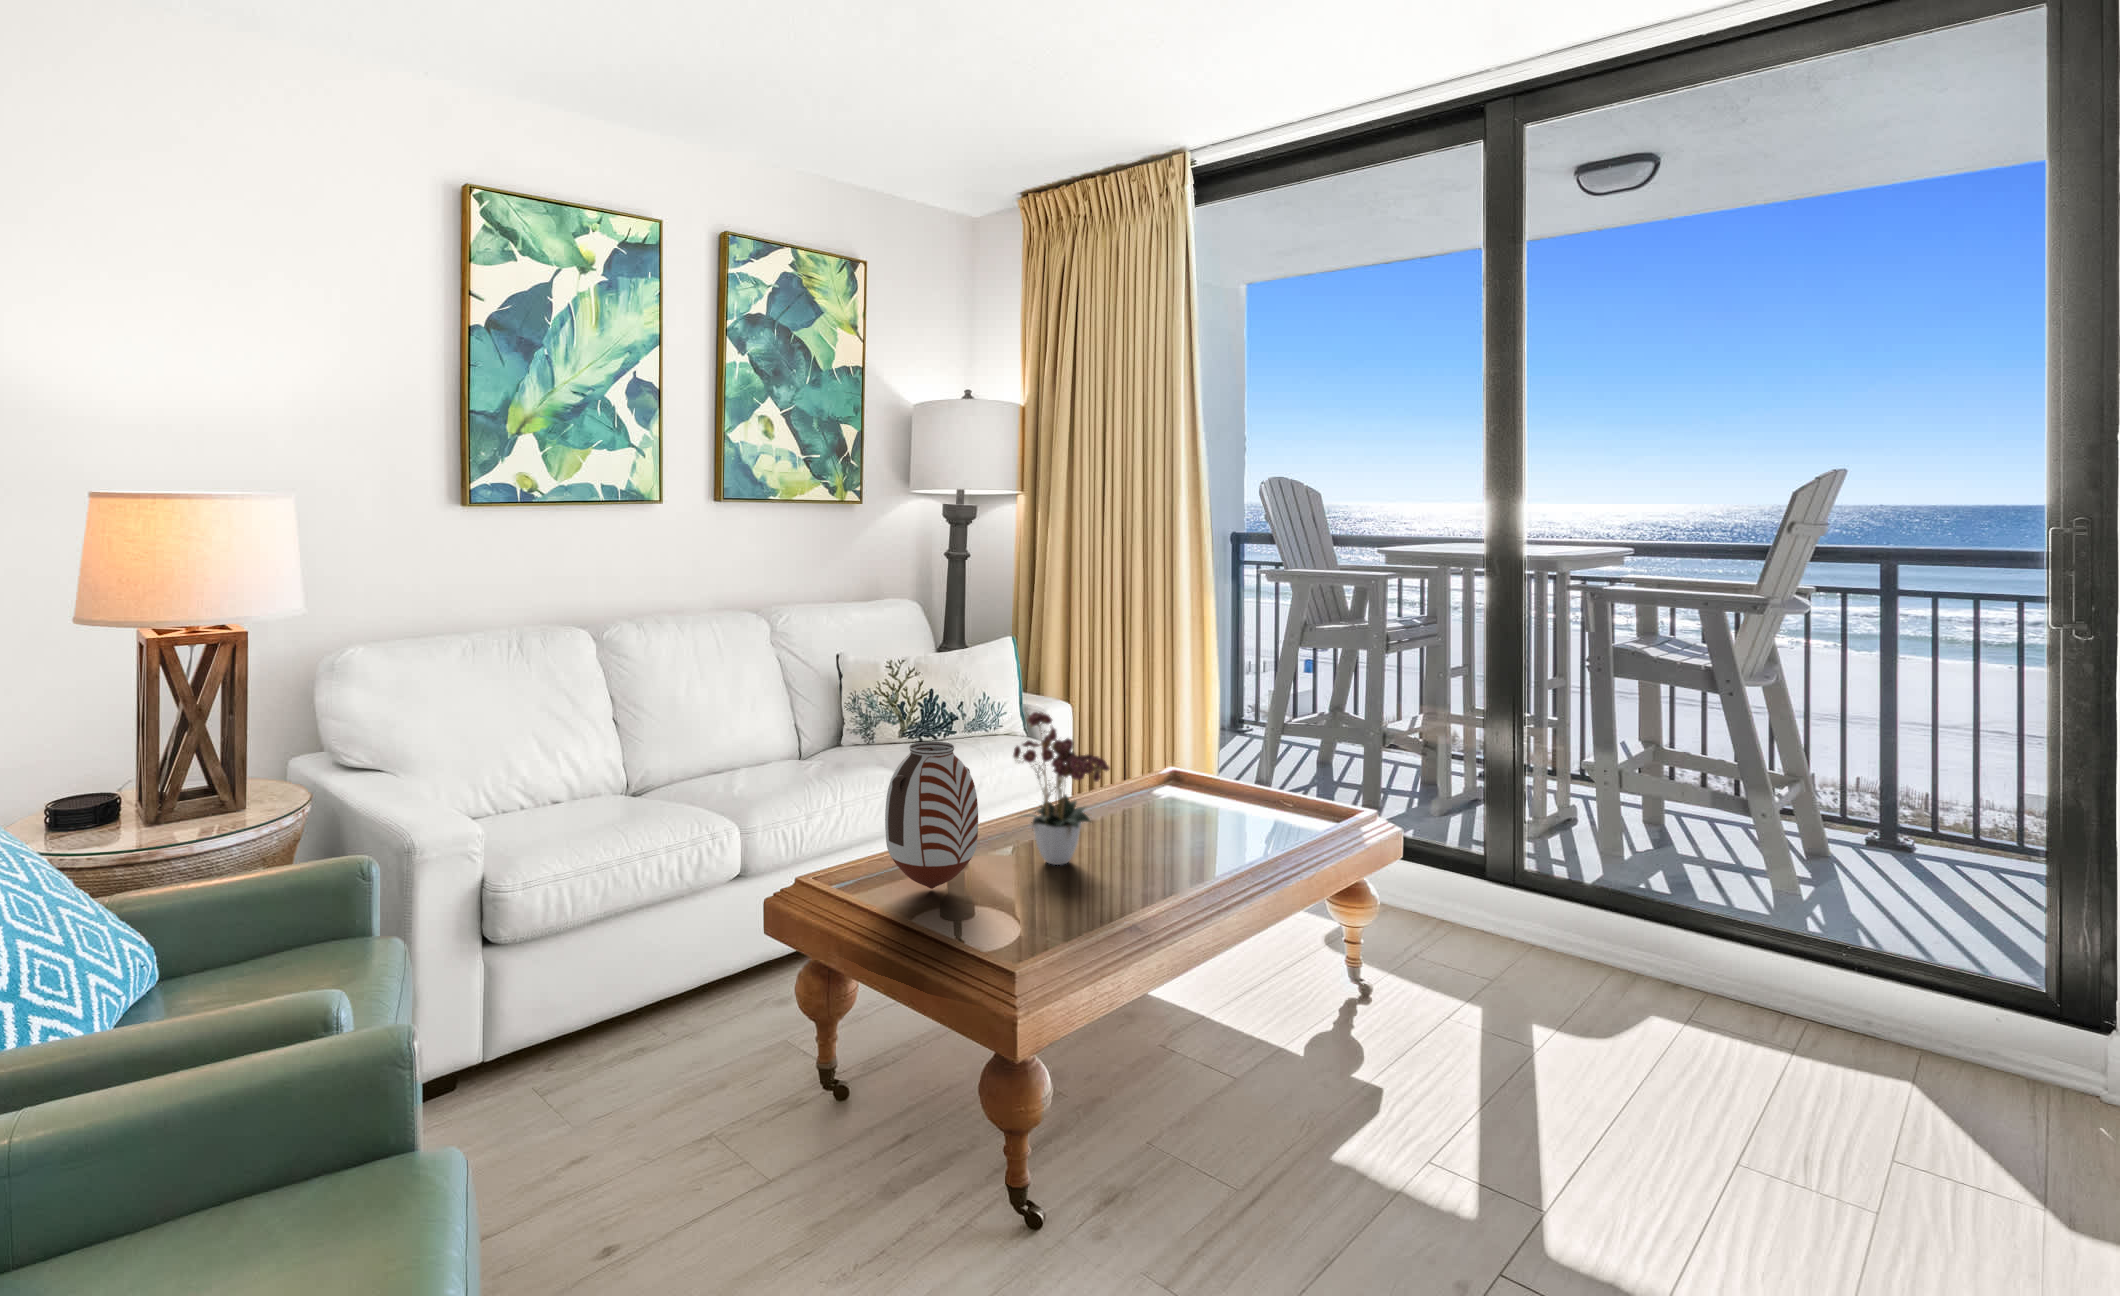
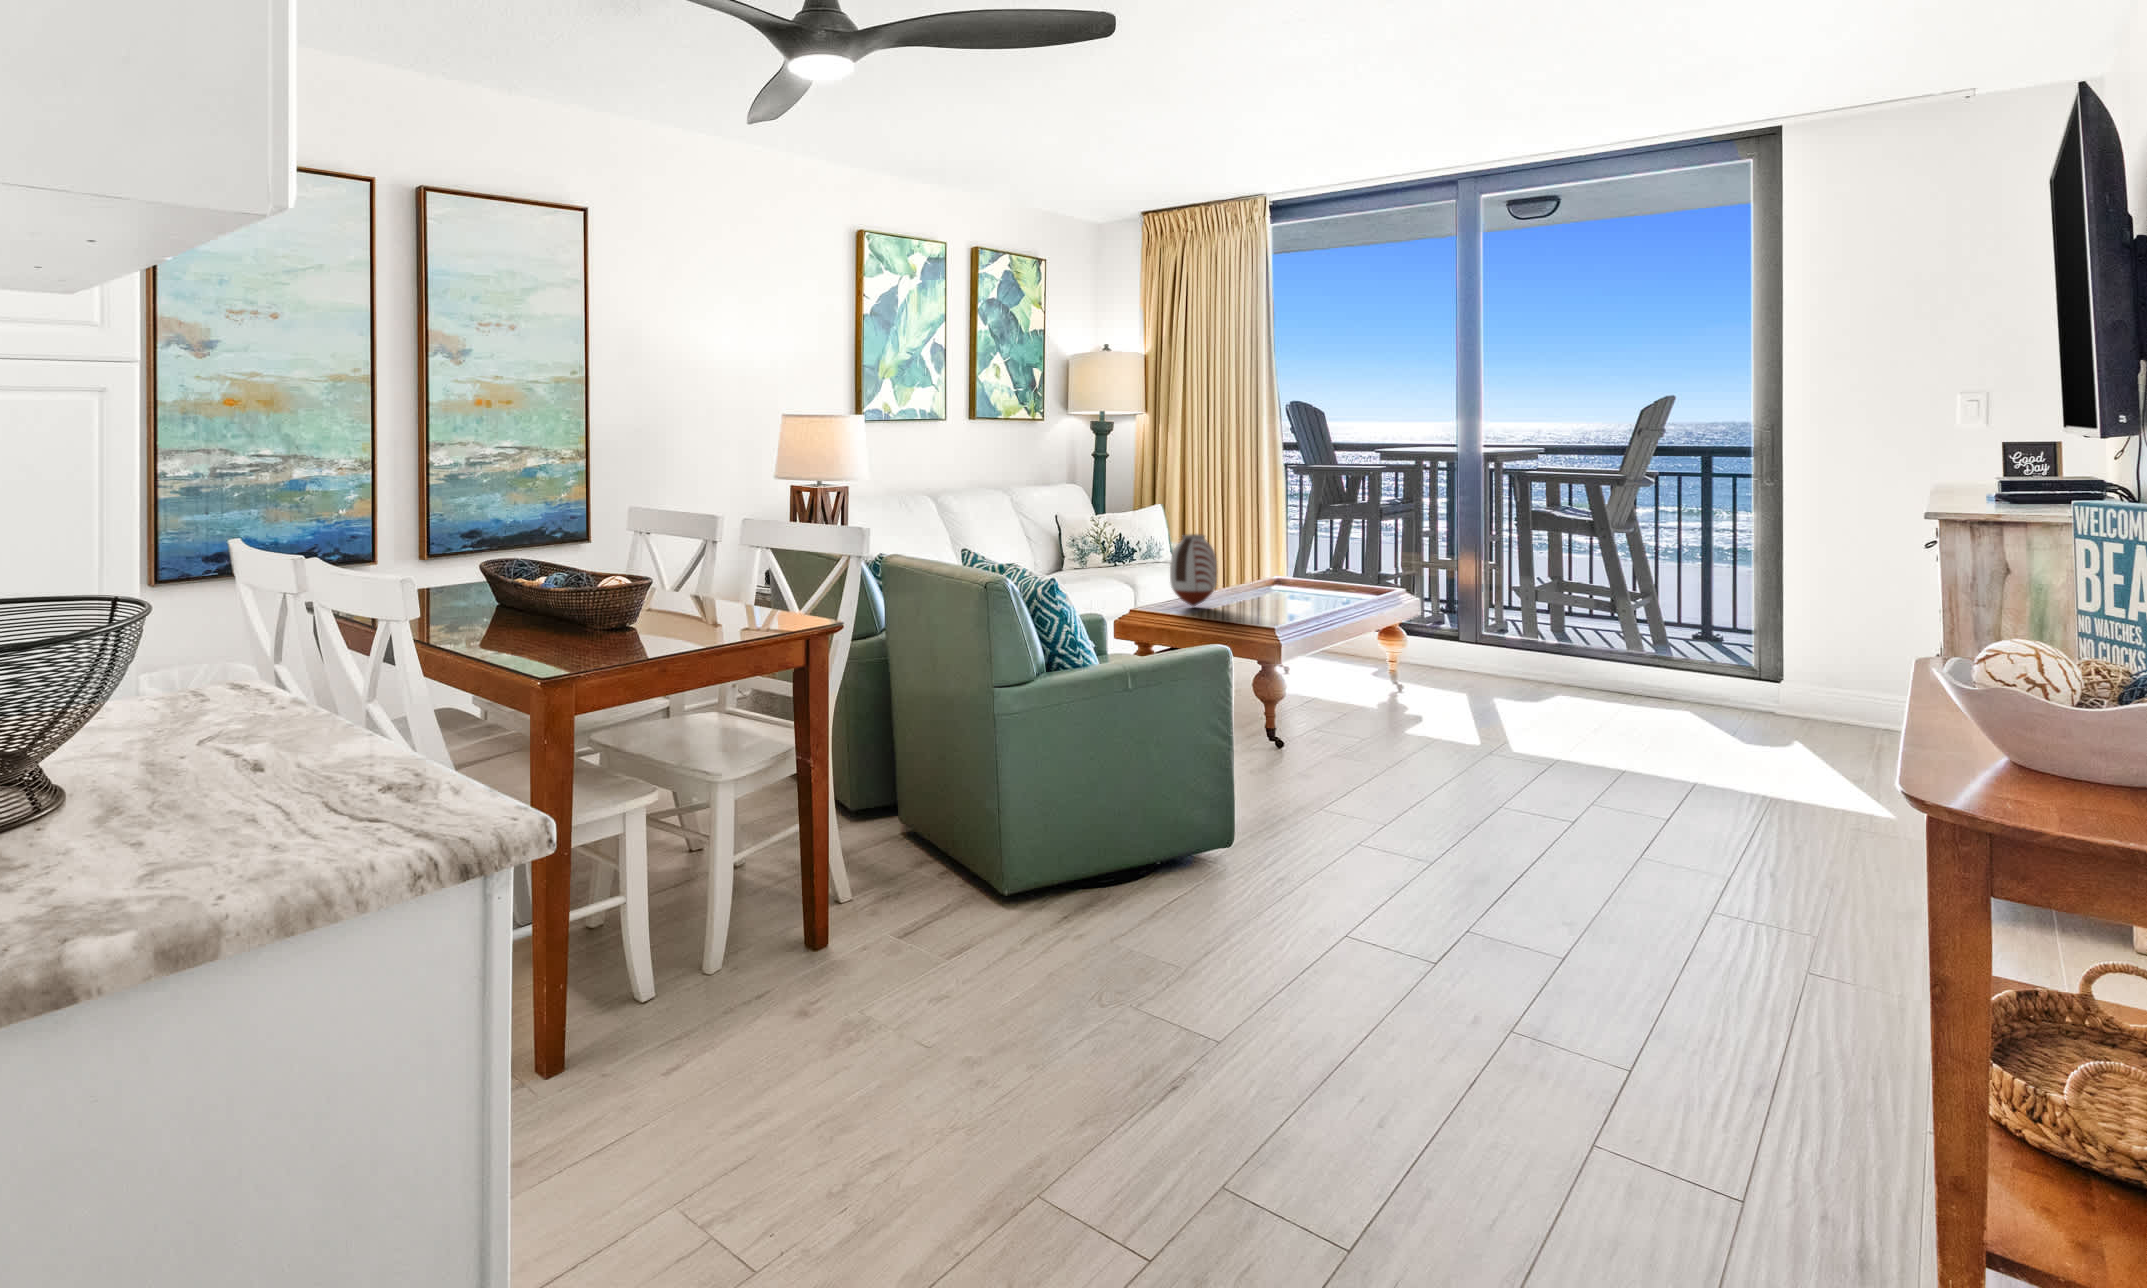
flower arrangement: present [1013,712,1110,865] -> none [1220,518,1277,599]

